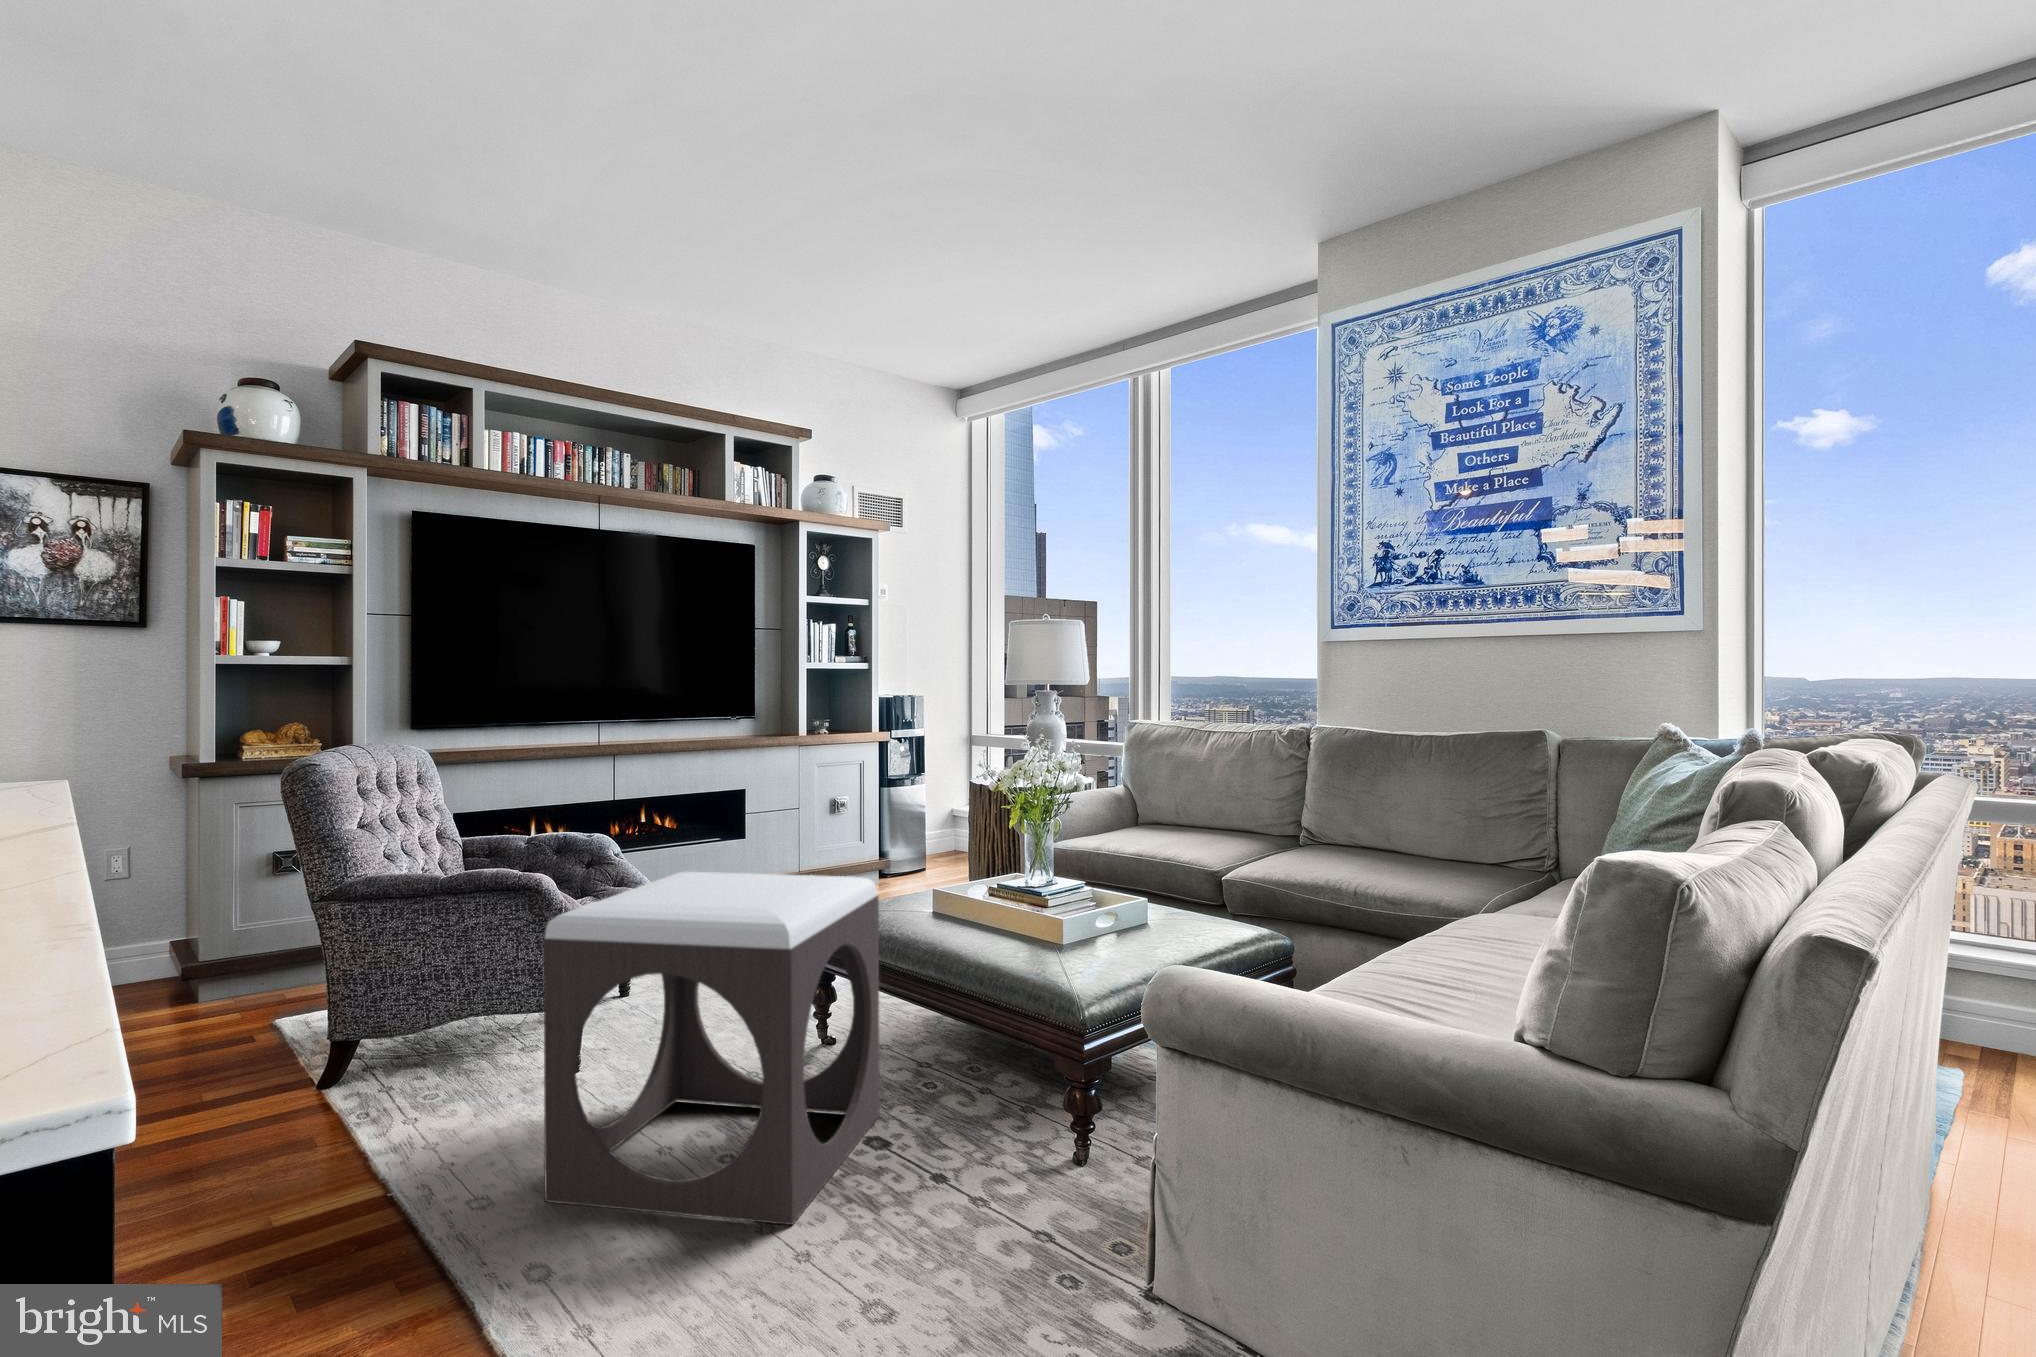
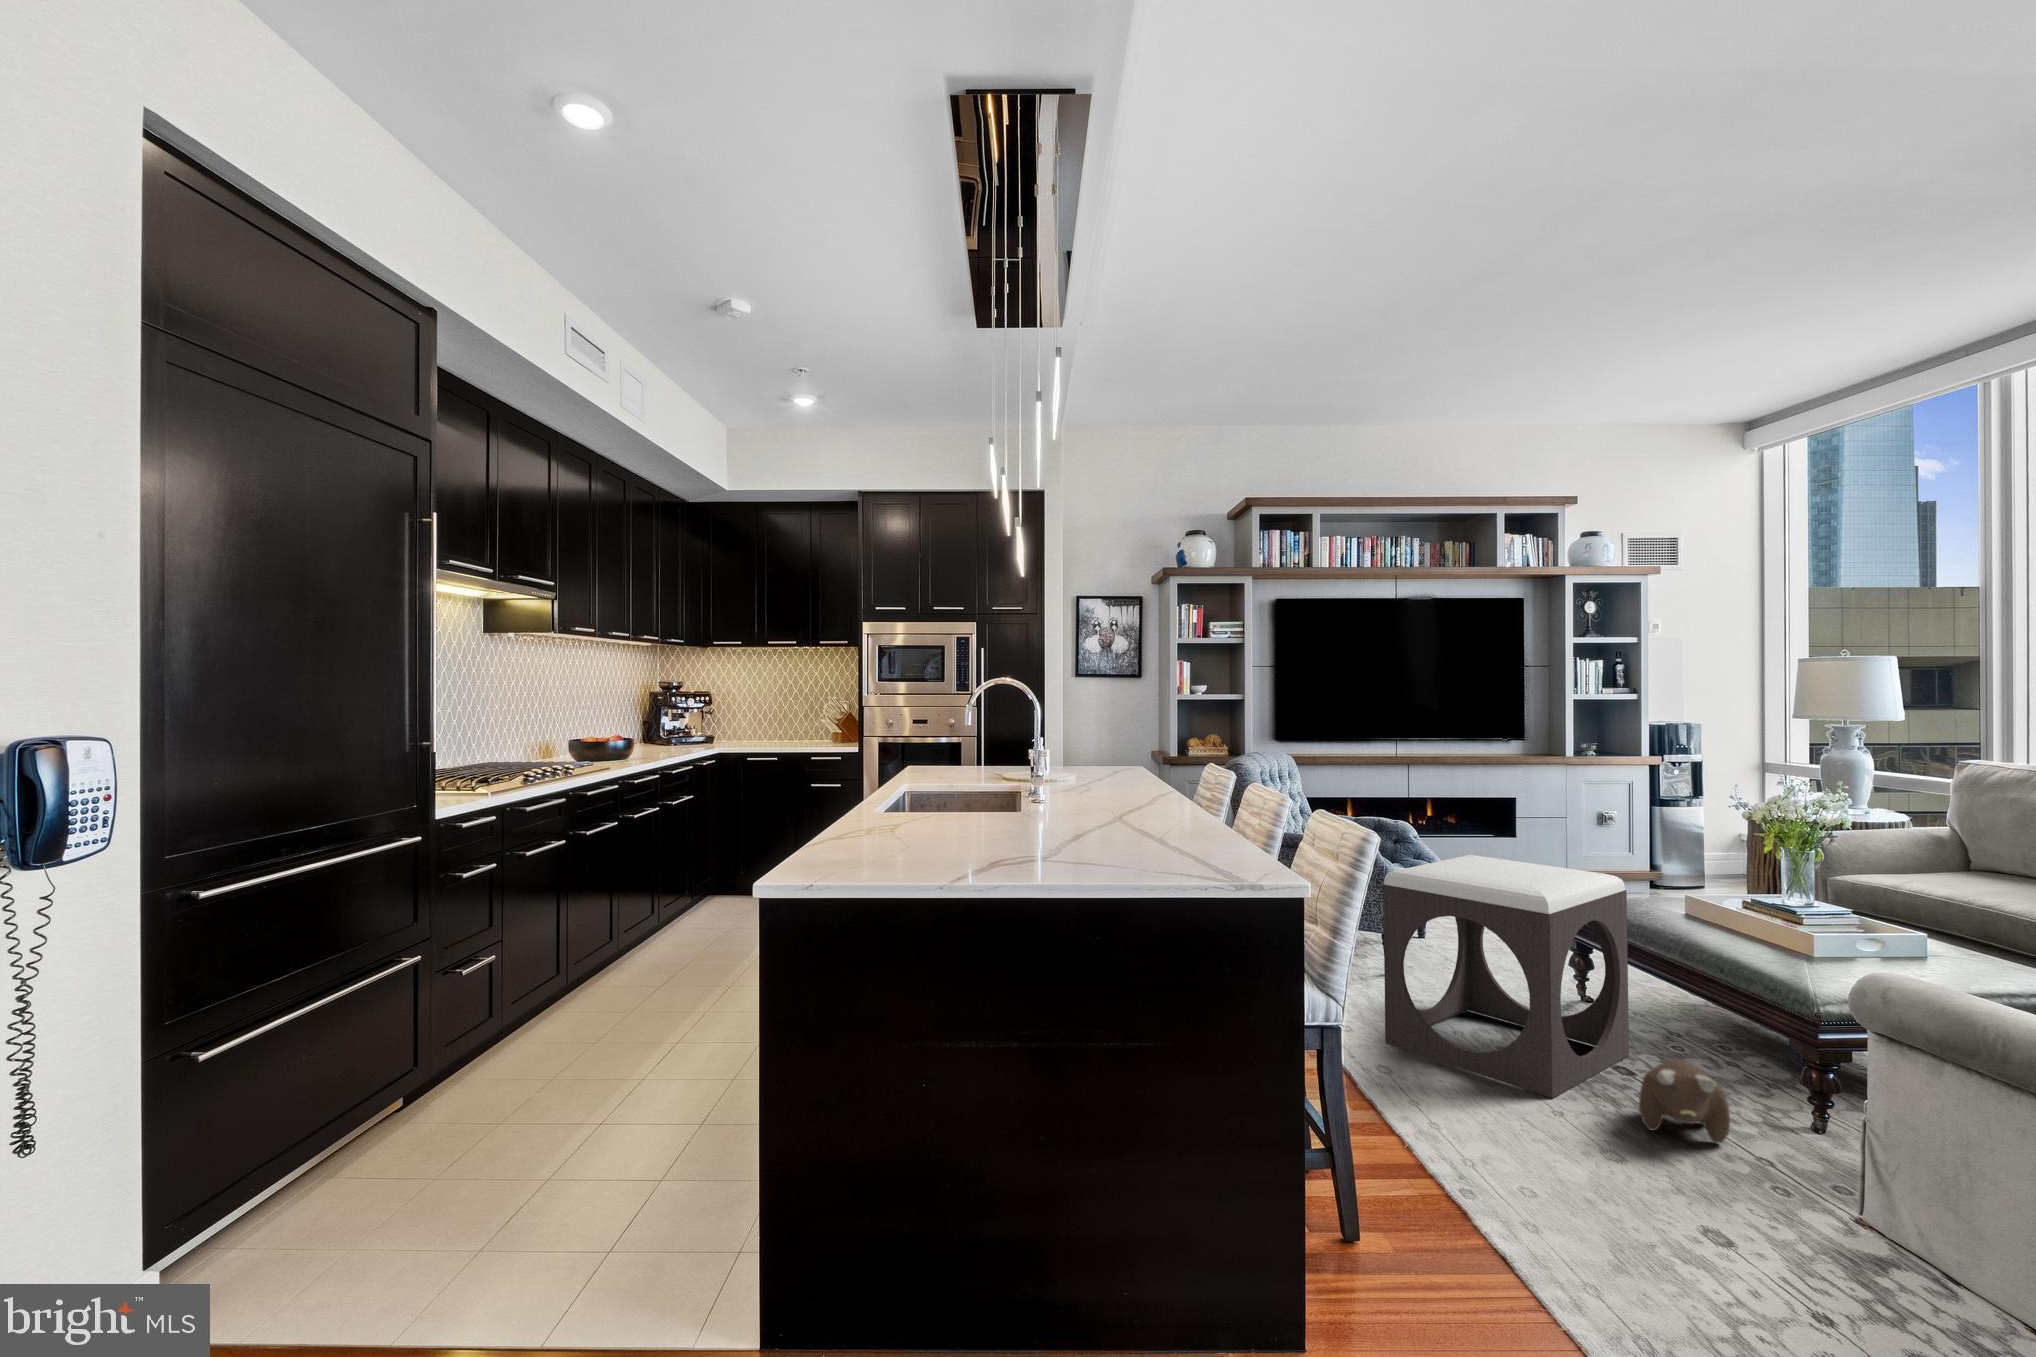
plush toy: none [904,1122,1006,1236] -> present [1639,1059,1730,1143]

